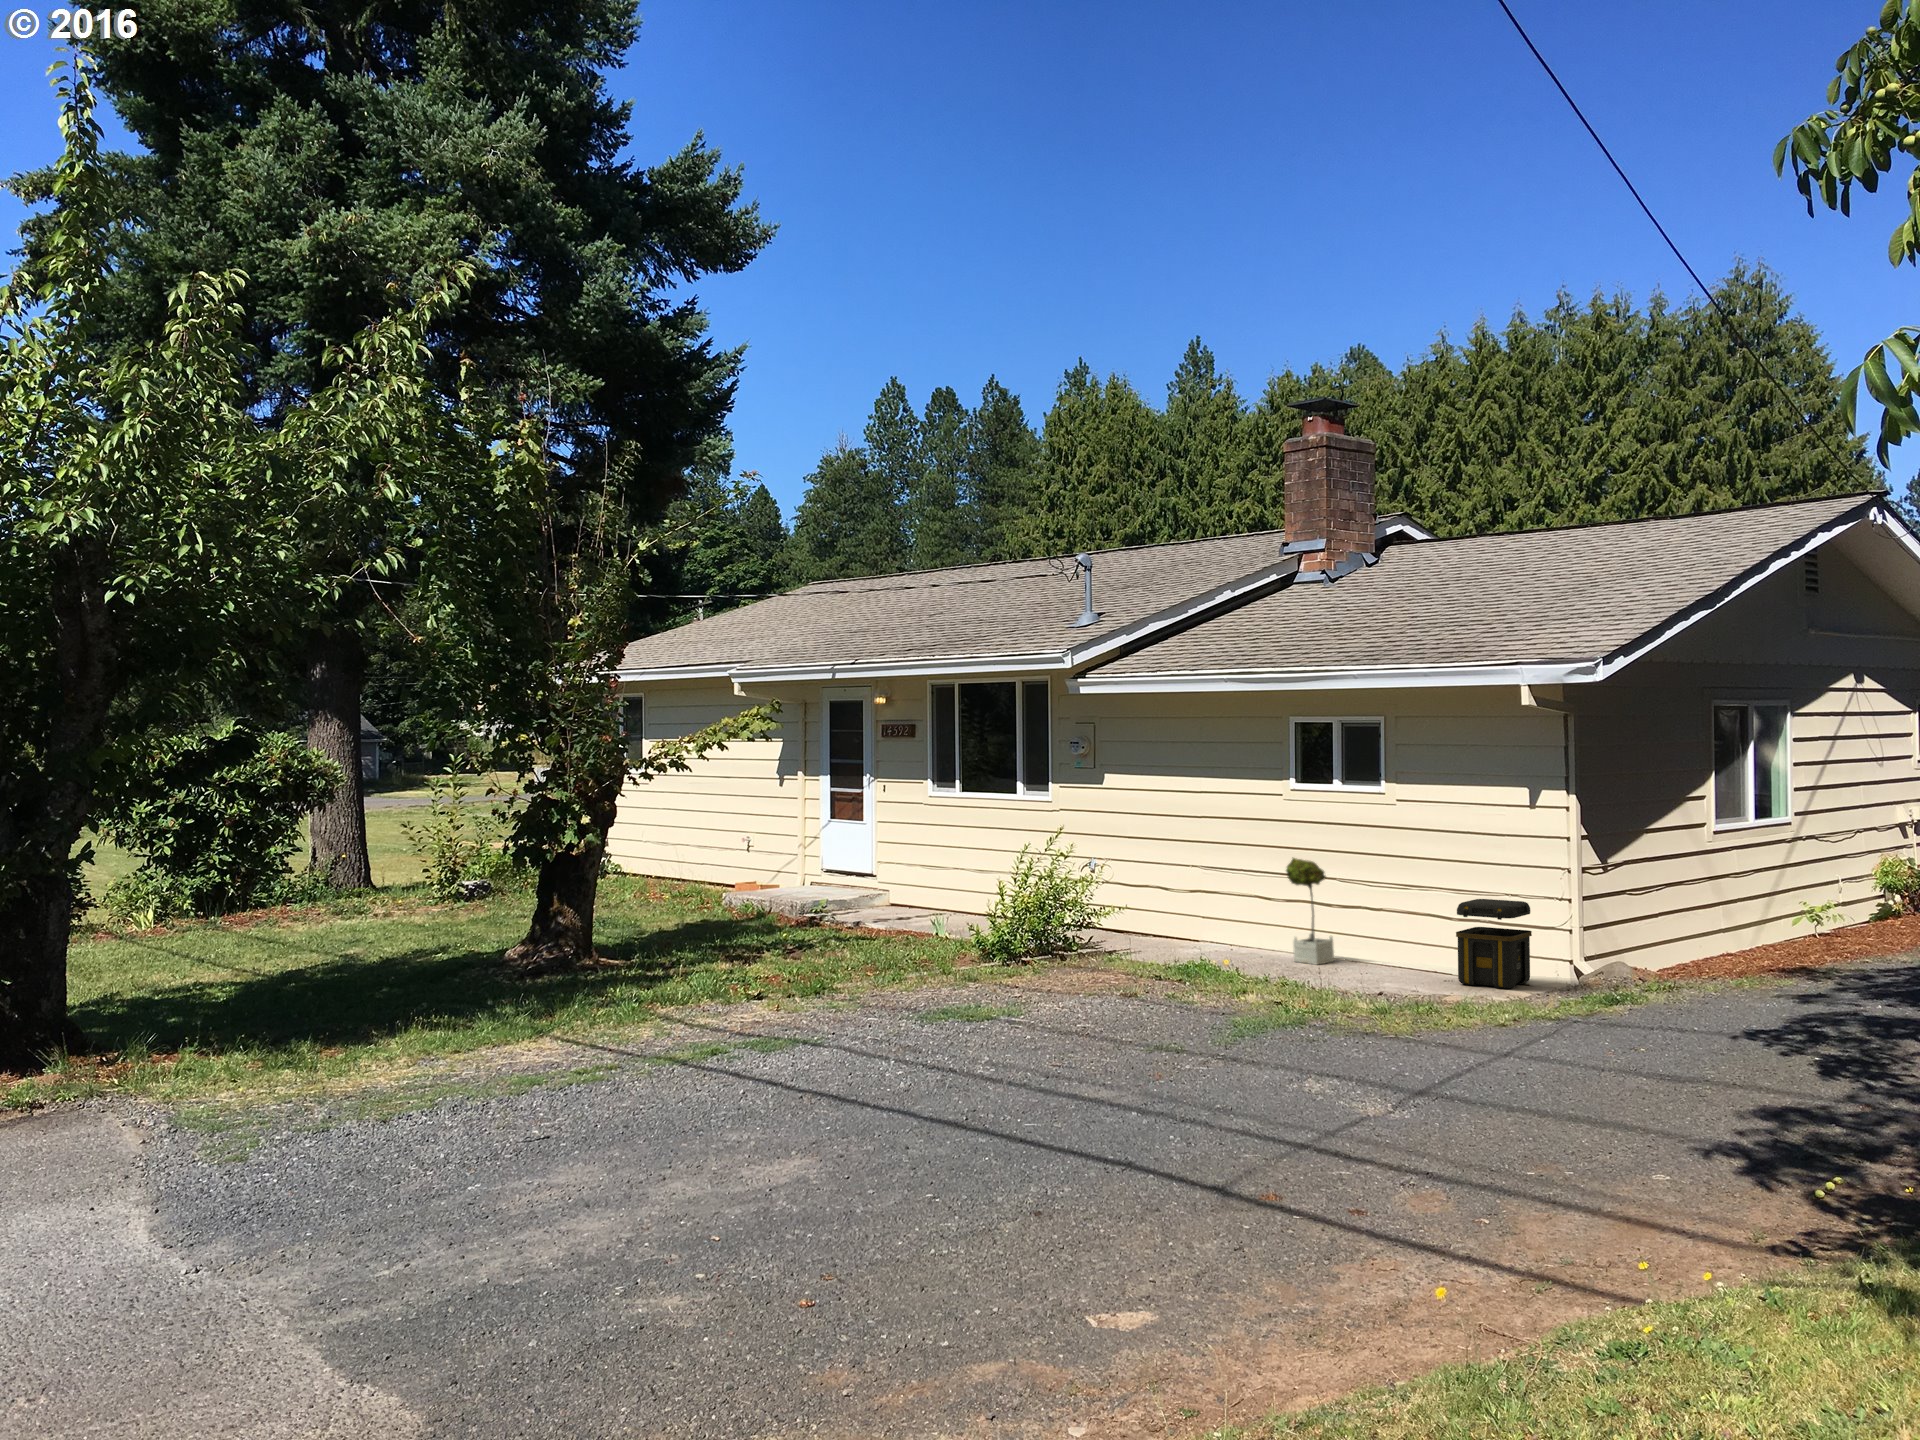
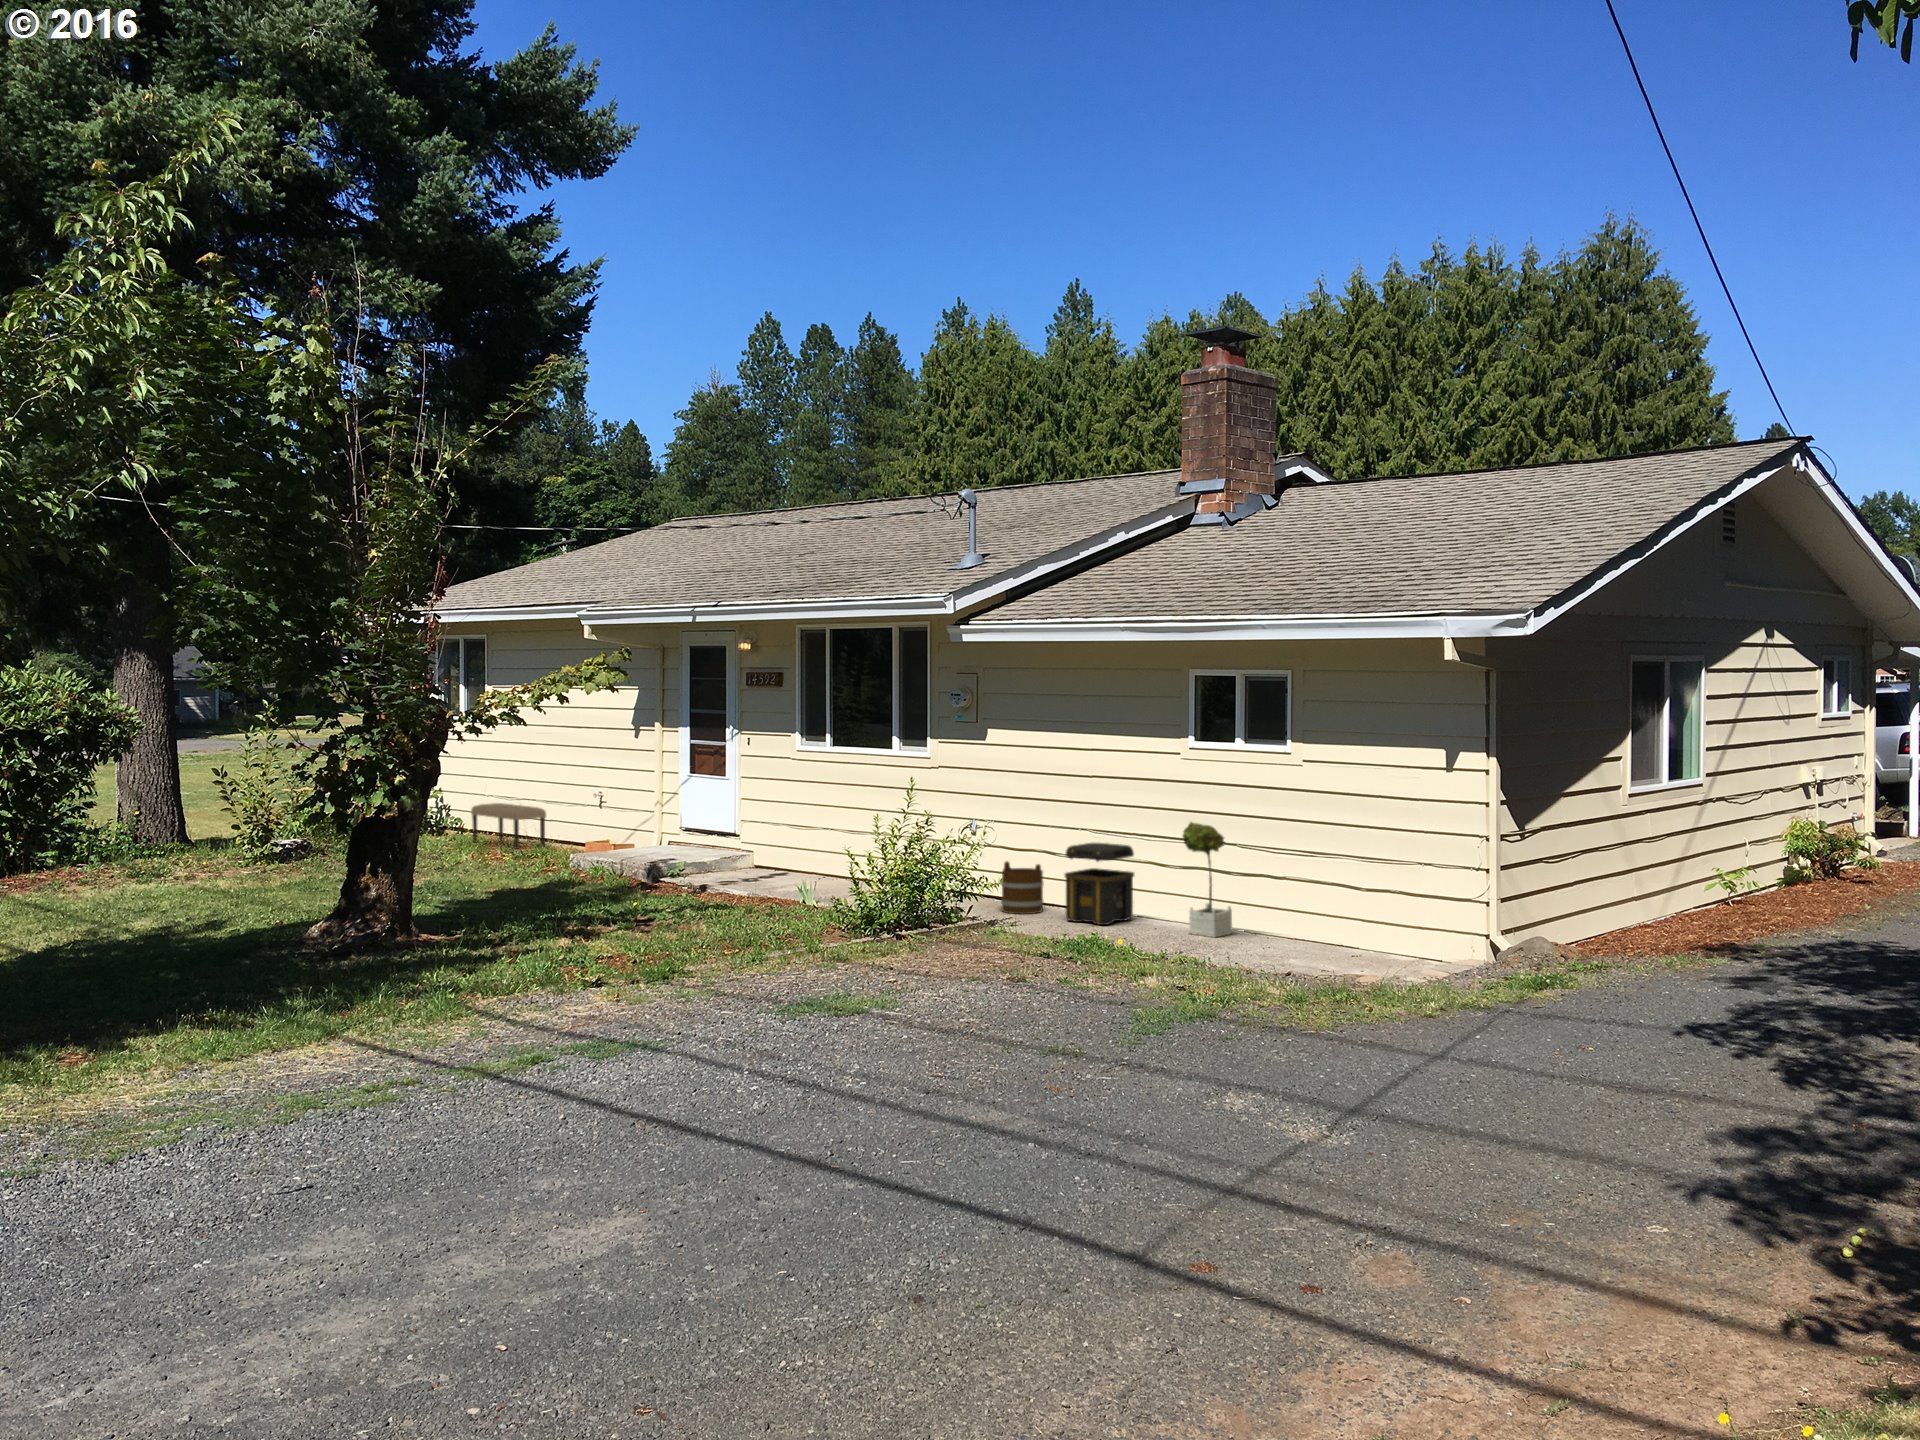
bench: none [628,850,698,891] -> present [471,803,546,848]
bucket: none [1120,897,1158,945] -> present [1001,861,1043,914]
toolbox: present [1456,899,1532,989] -> present [1065,843,1135,925]

